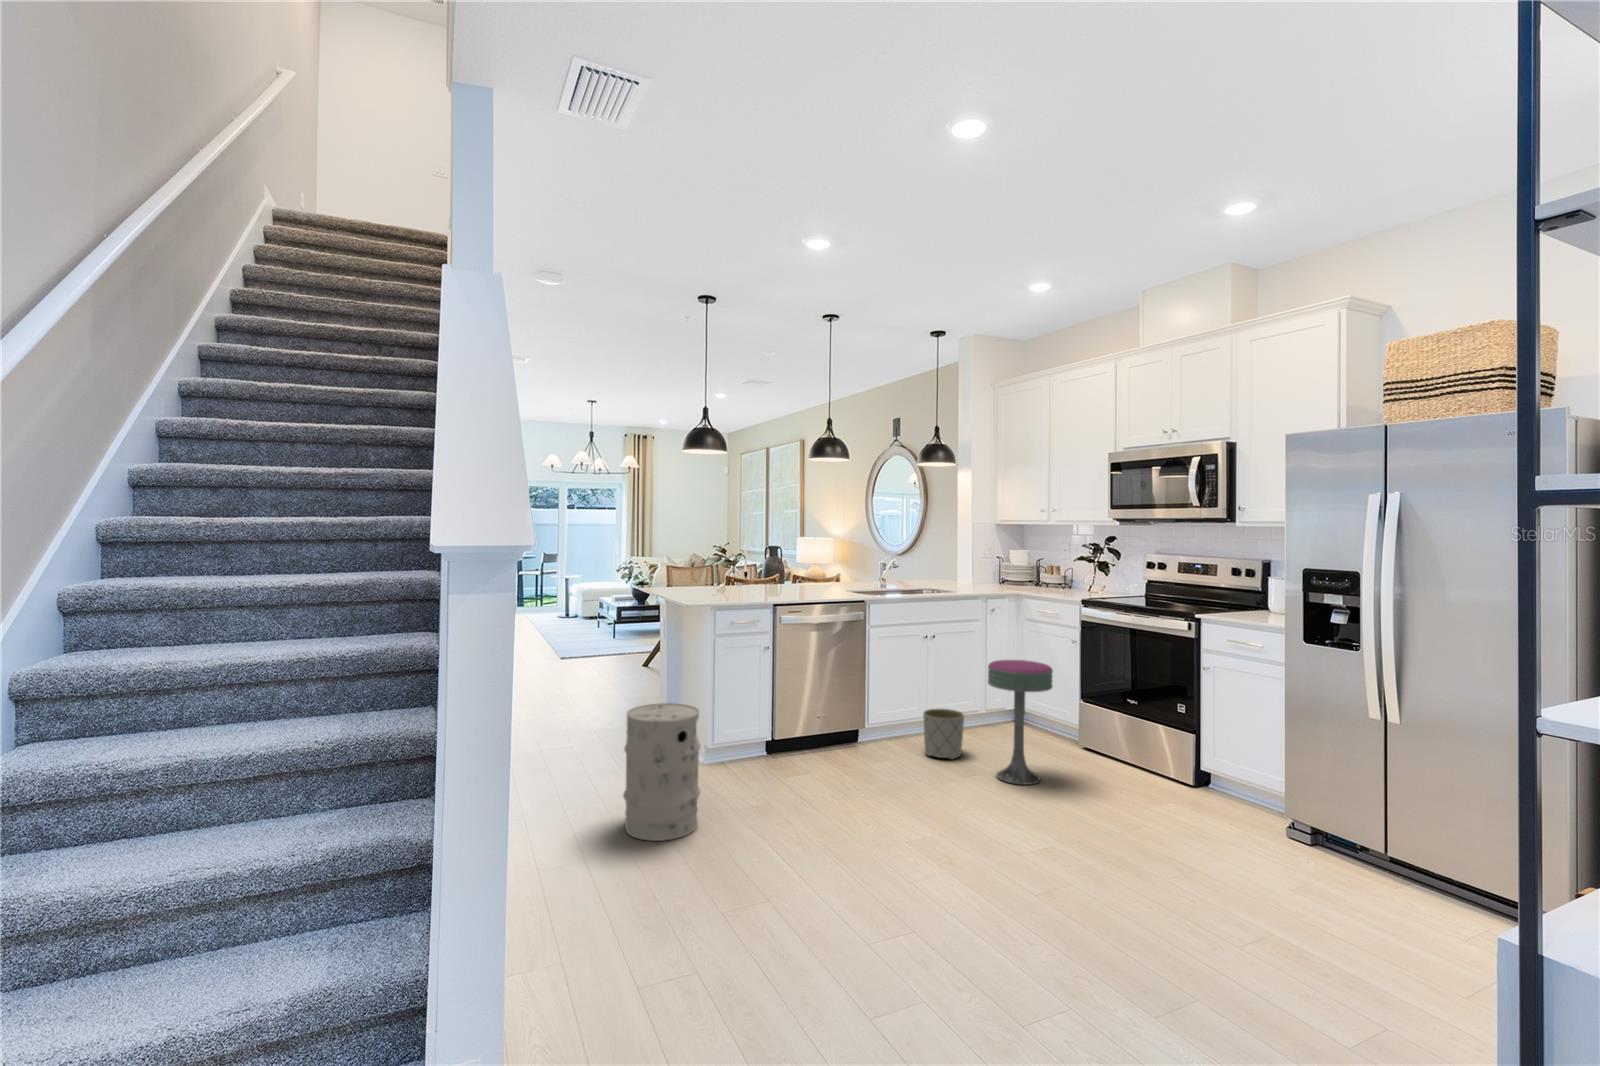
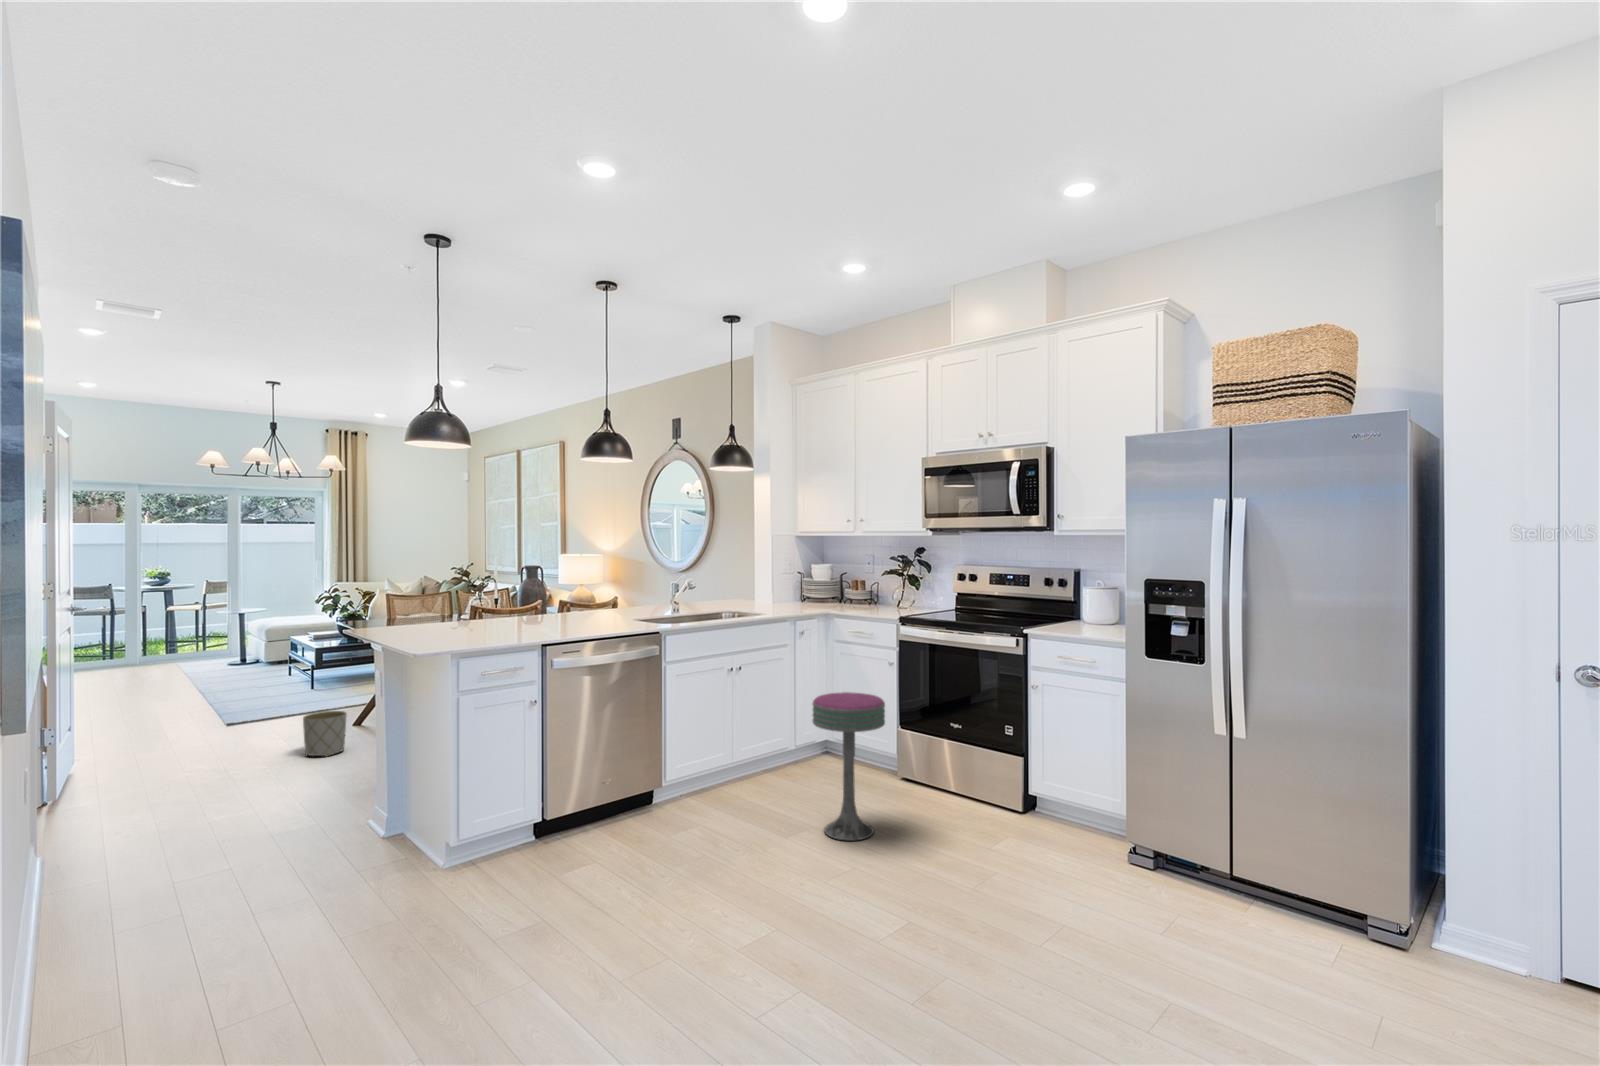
trash can: present [623,703,700,841] -> none [319,801,444,1023]
planter: present [923,709,964,759] -> present [303,711,347,757]

